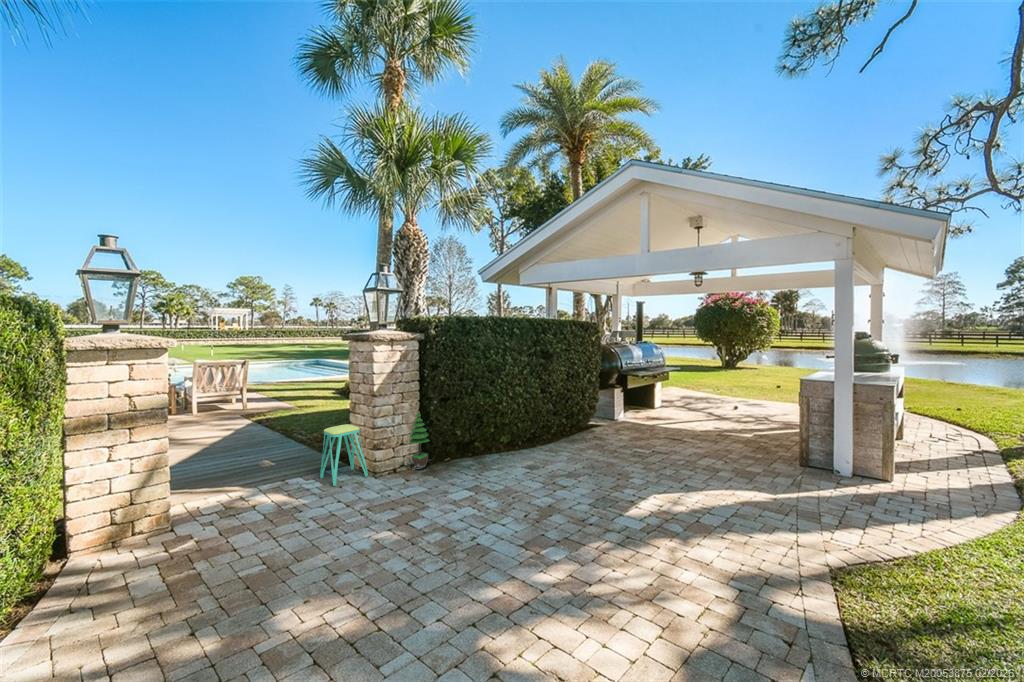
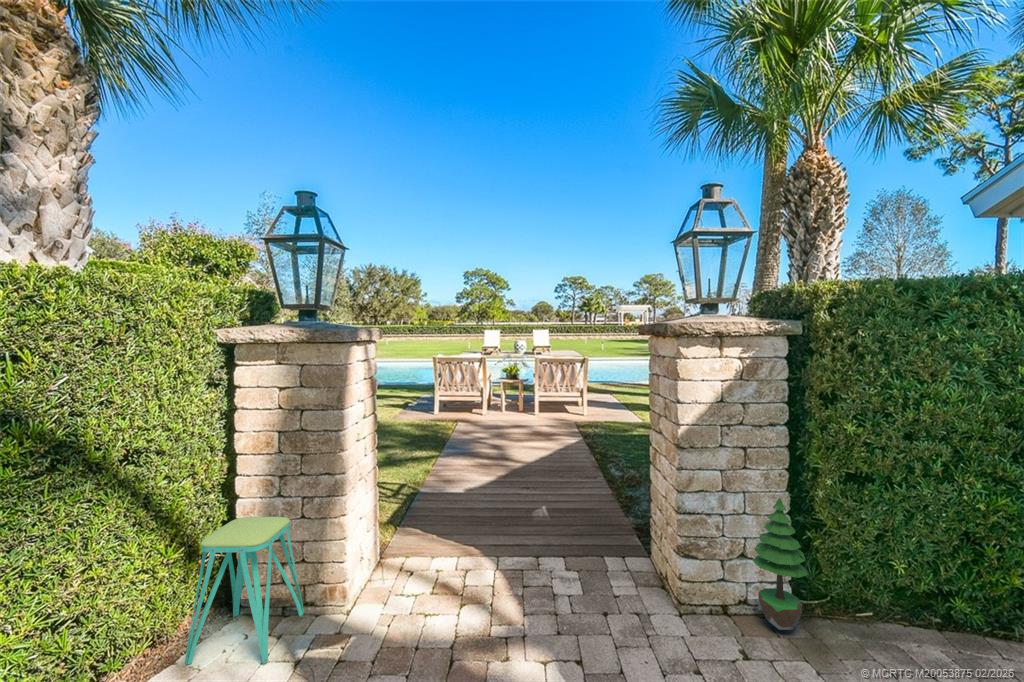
stool: present [320,424,368,486] -> present [185,517,304,664]

